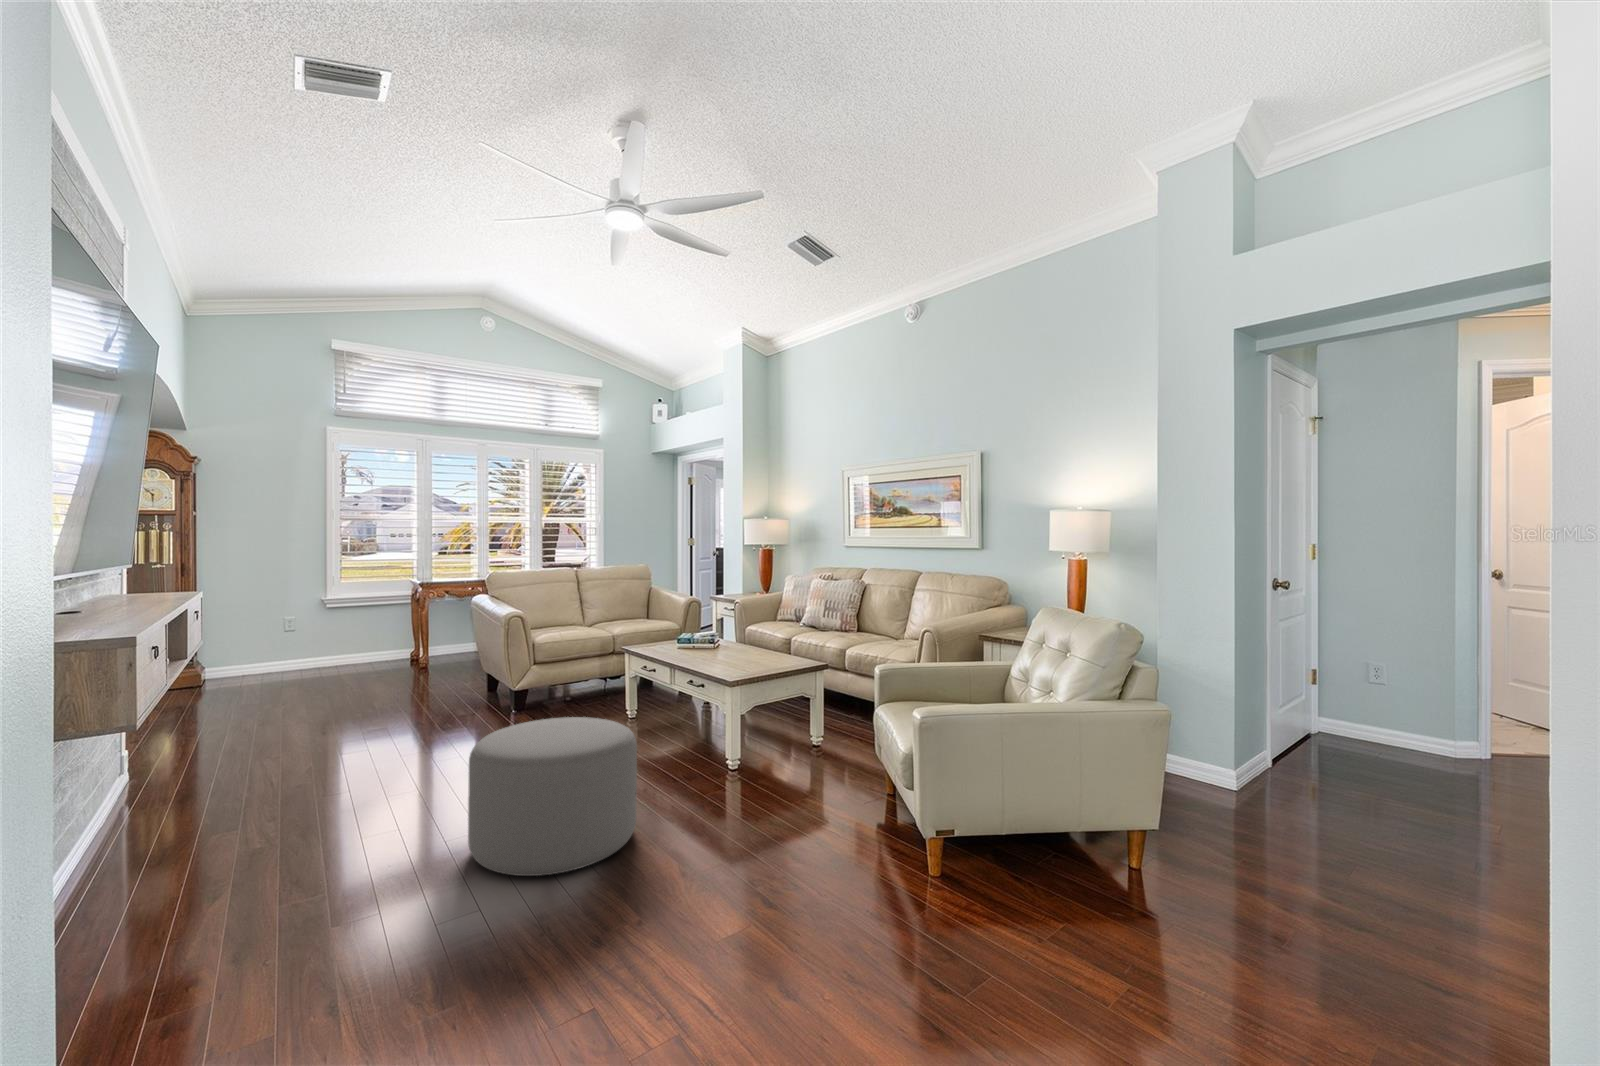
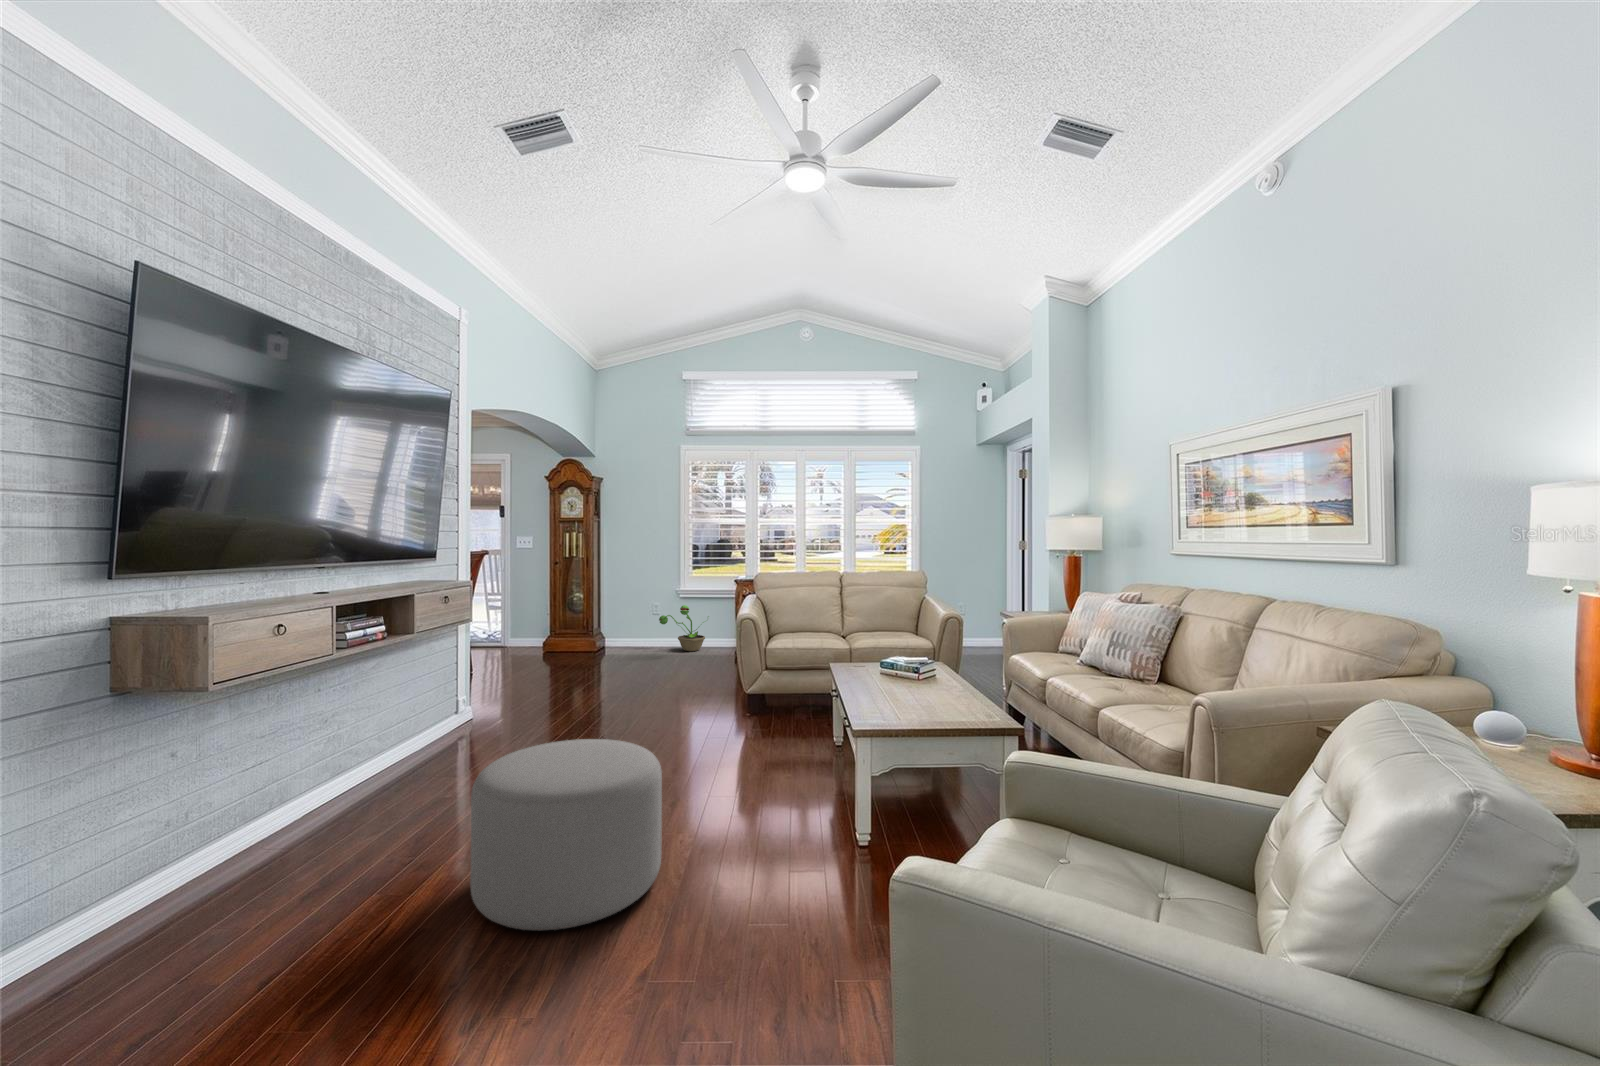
decorative plant: none [303,615,376,669] -> present [659,605,709,651]

